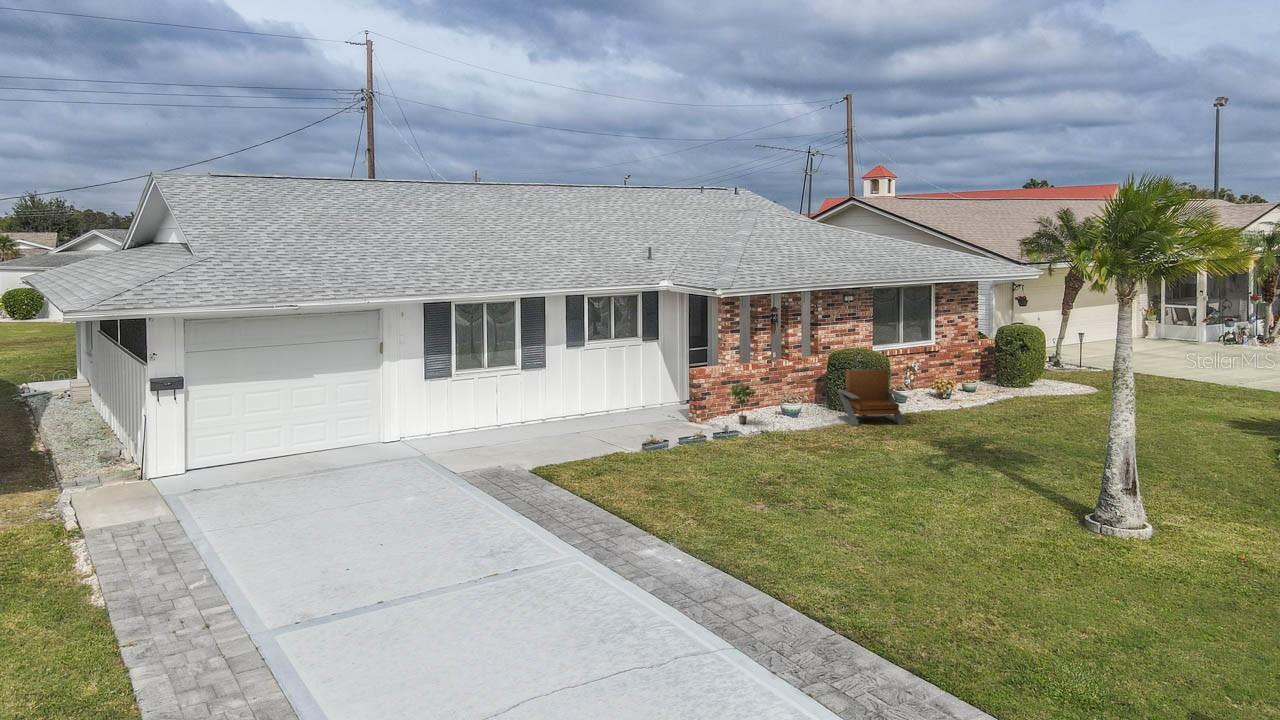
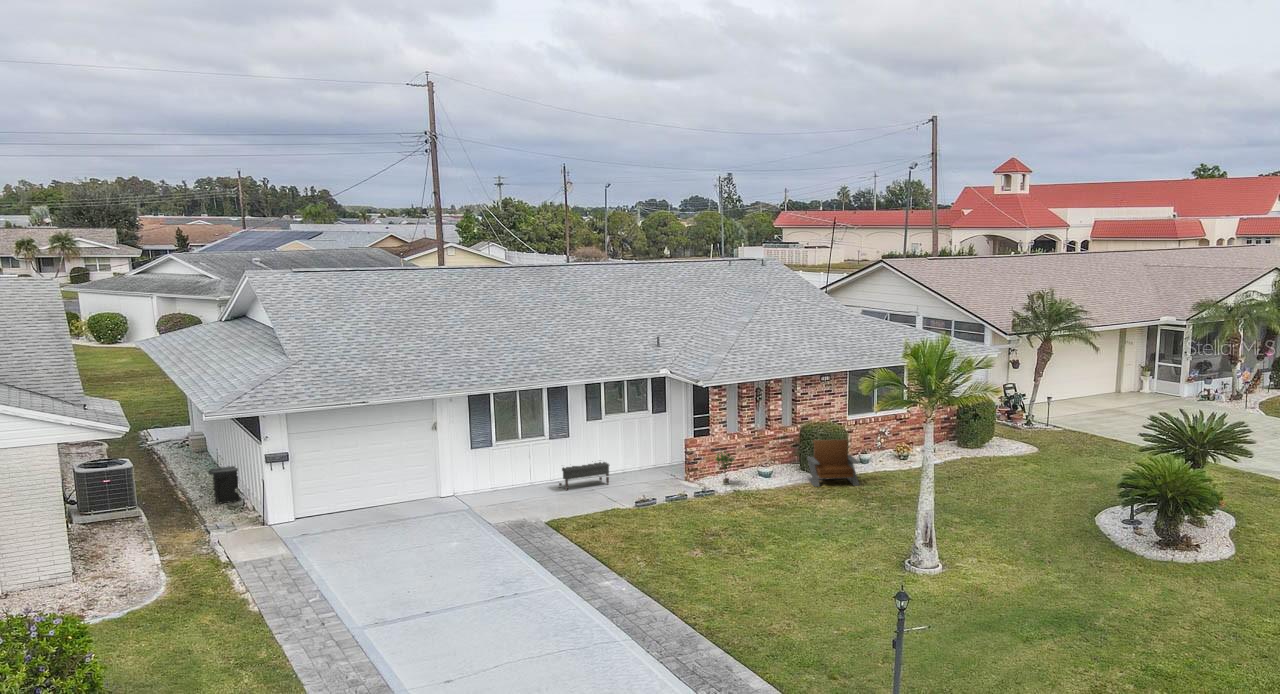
bench: none [534,396,599,433] -> present [559,462,609,490]
trash can: none [66,402,117,452] -> present [209,466,241,504]

